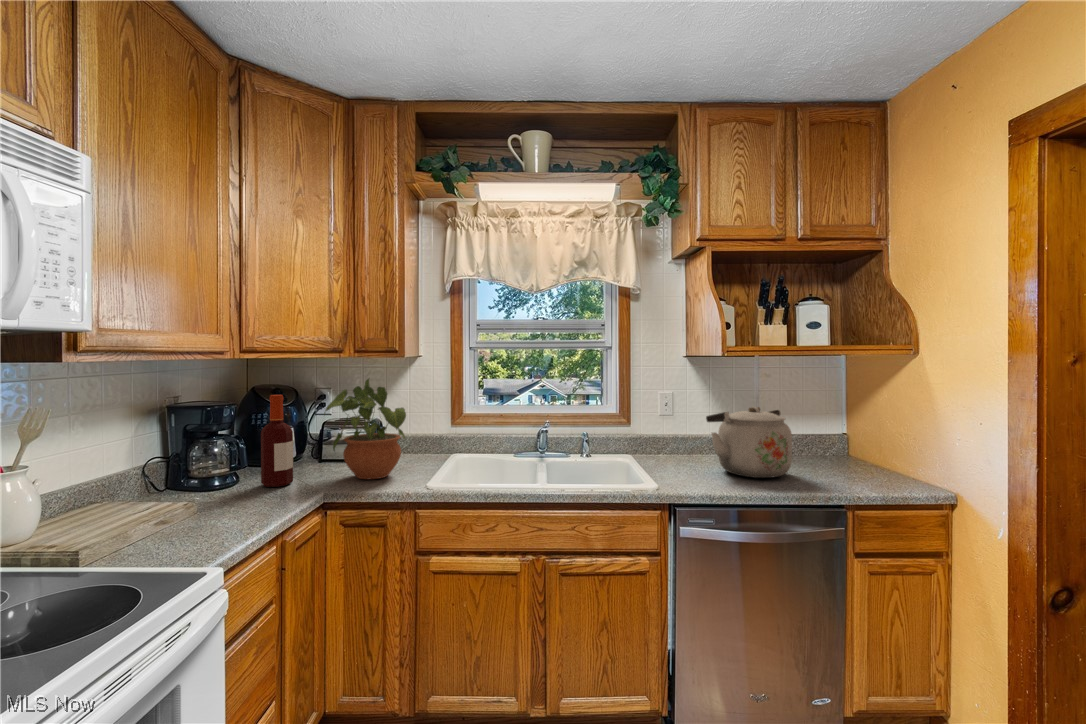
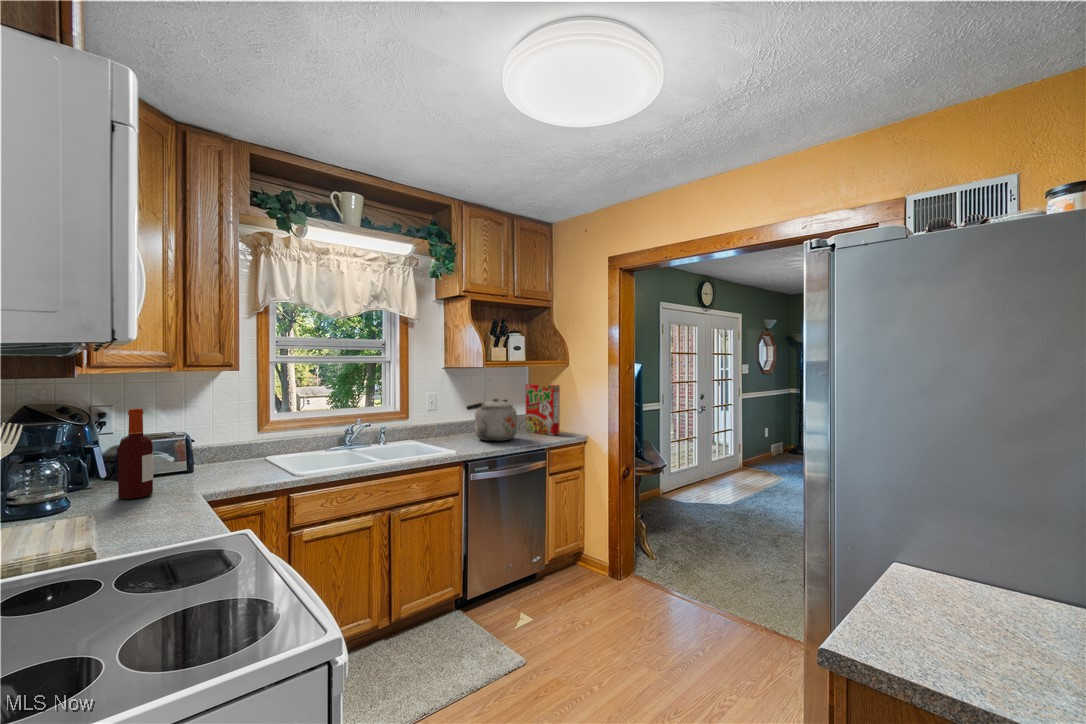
potted plant: present [324,379,406,479] -> none [172,389,267,480]
cereal box: none [828,386,891,480] -> present [525,384,560,435]

